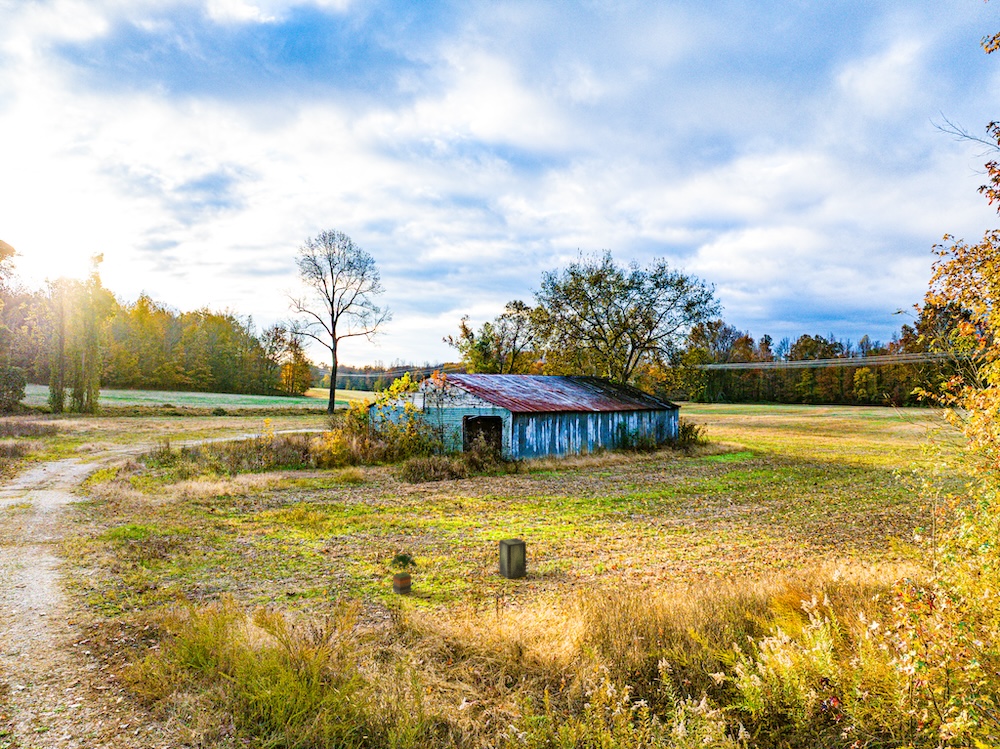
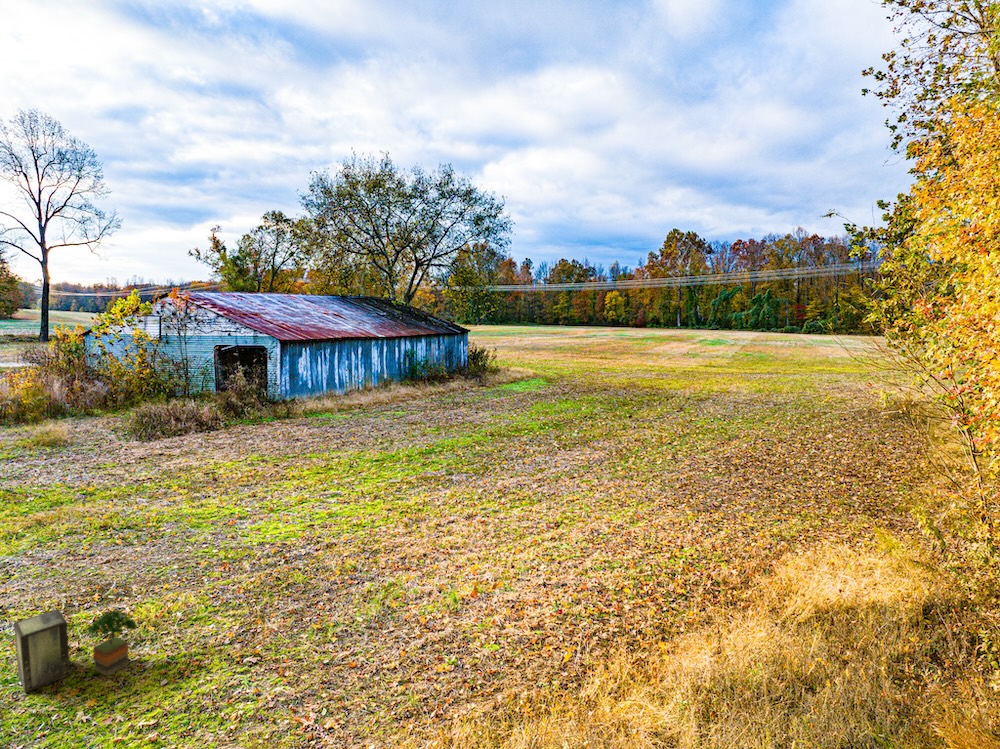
storage box: present [499,538,526,579] -> present [14,609,70,693]

